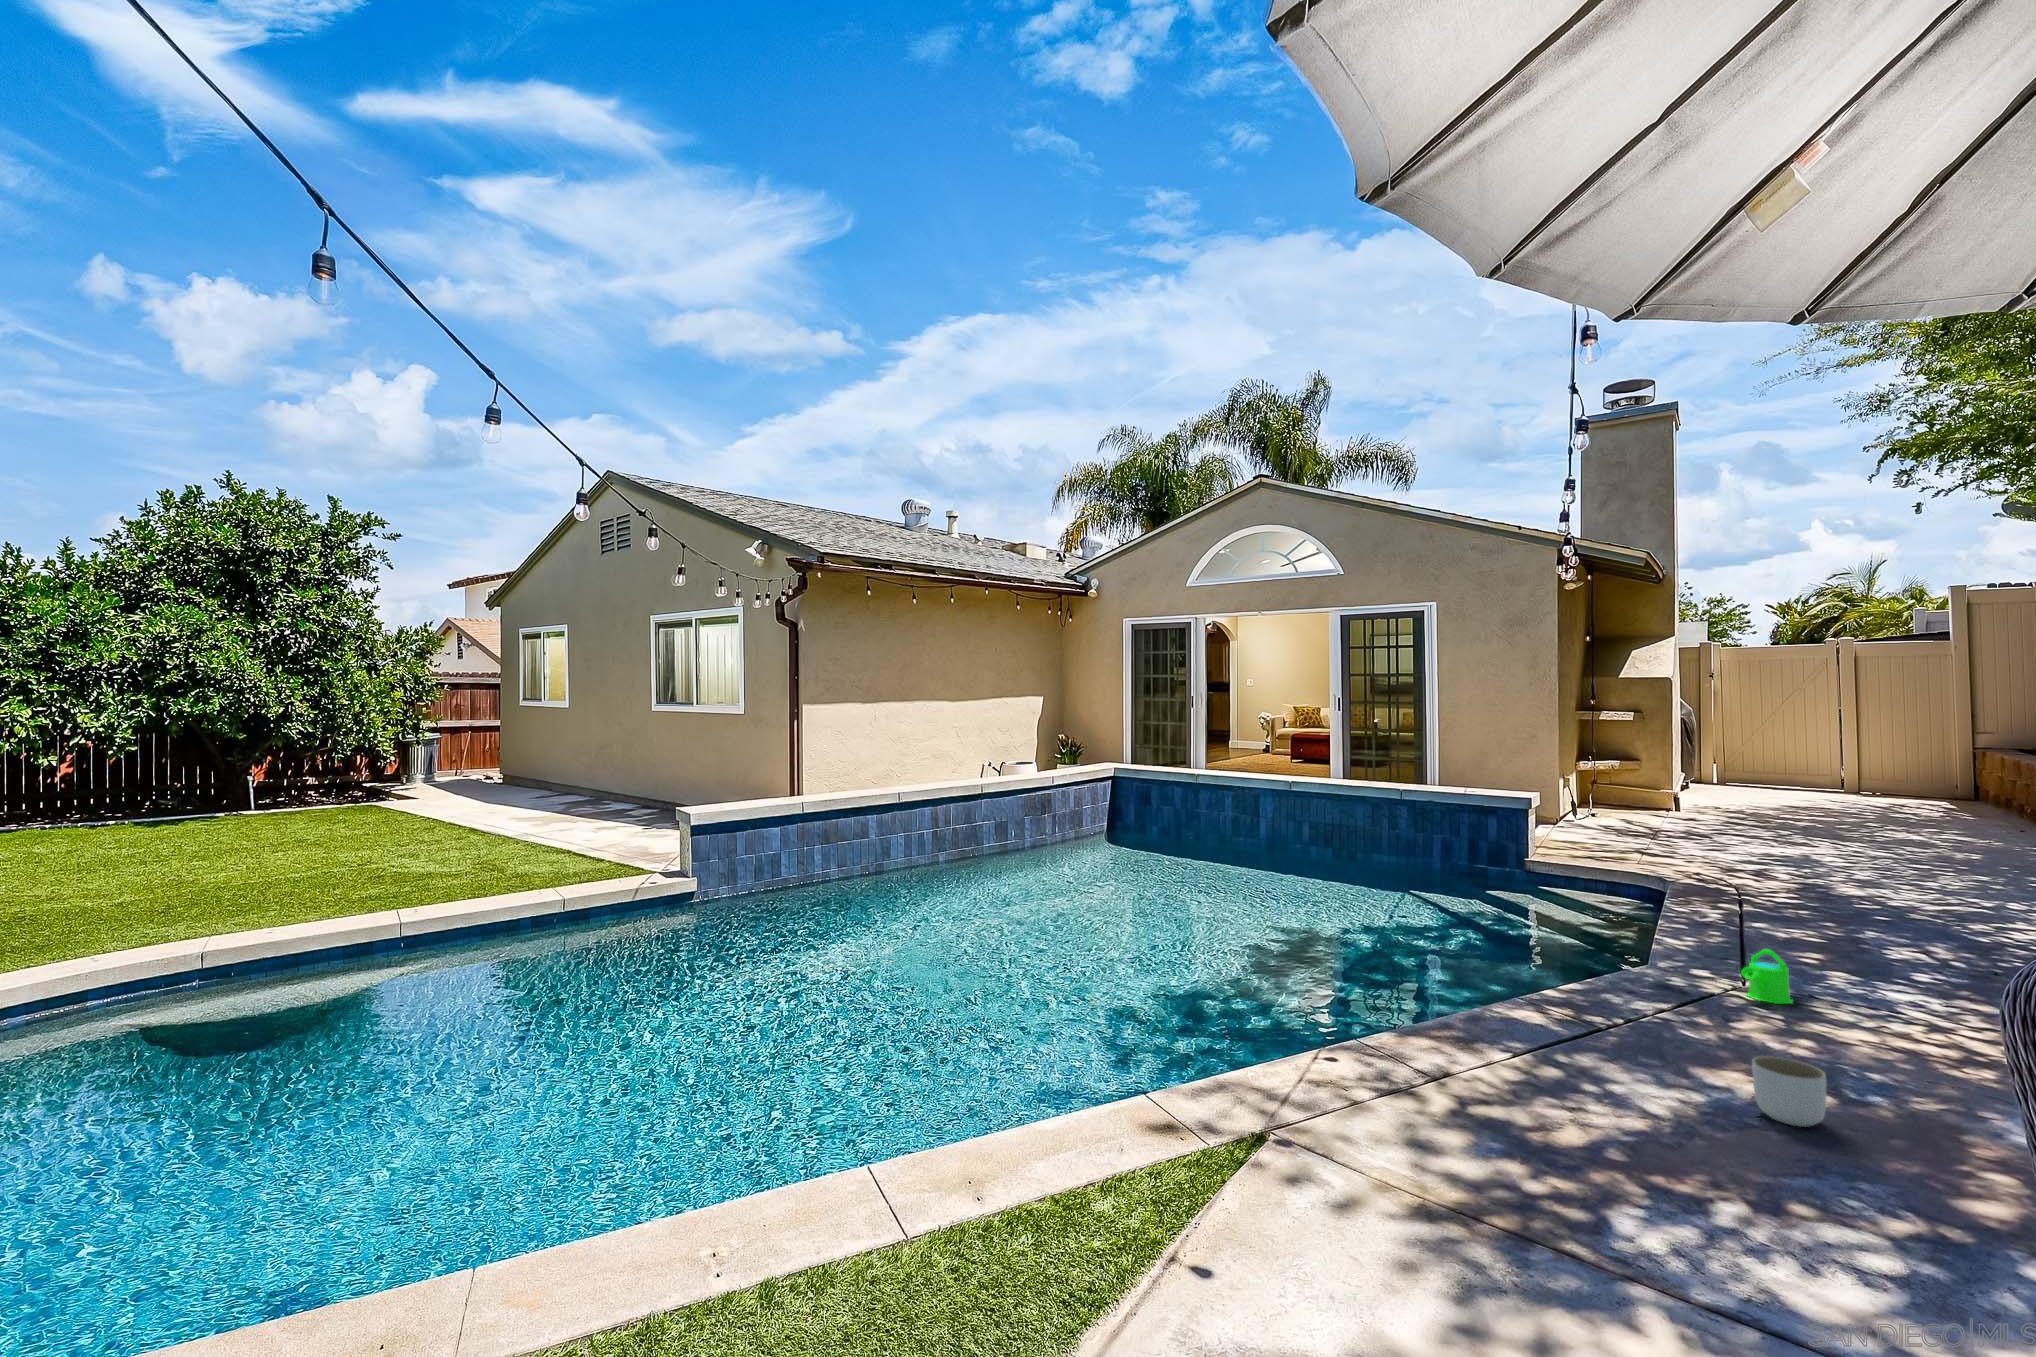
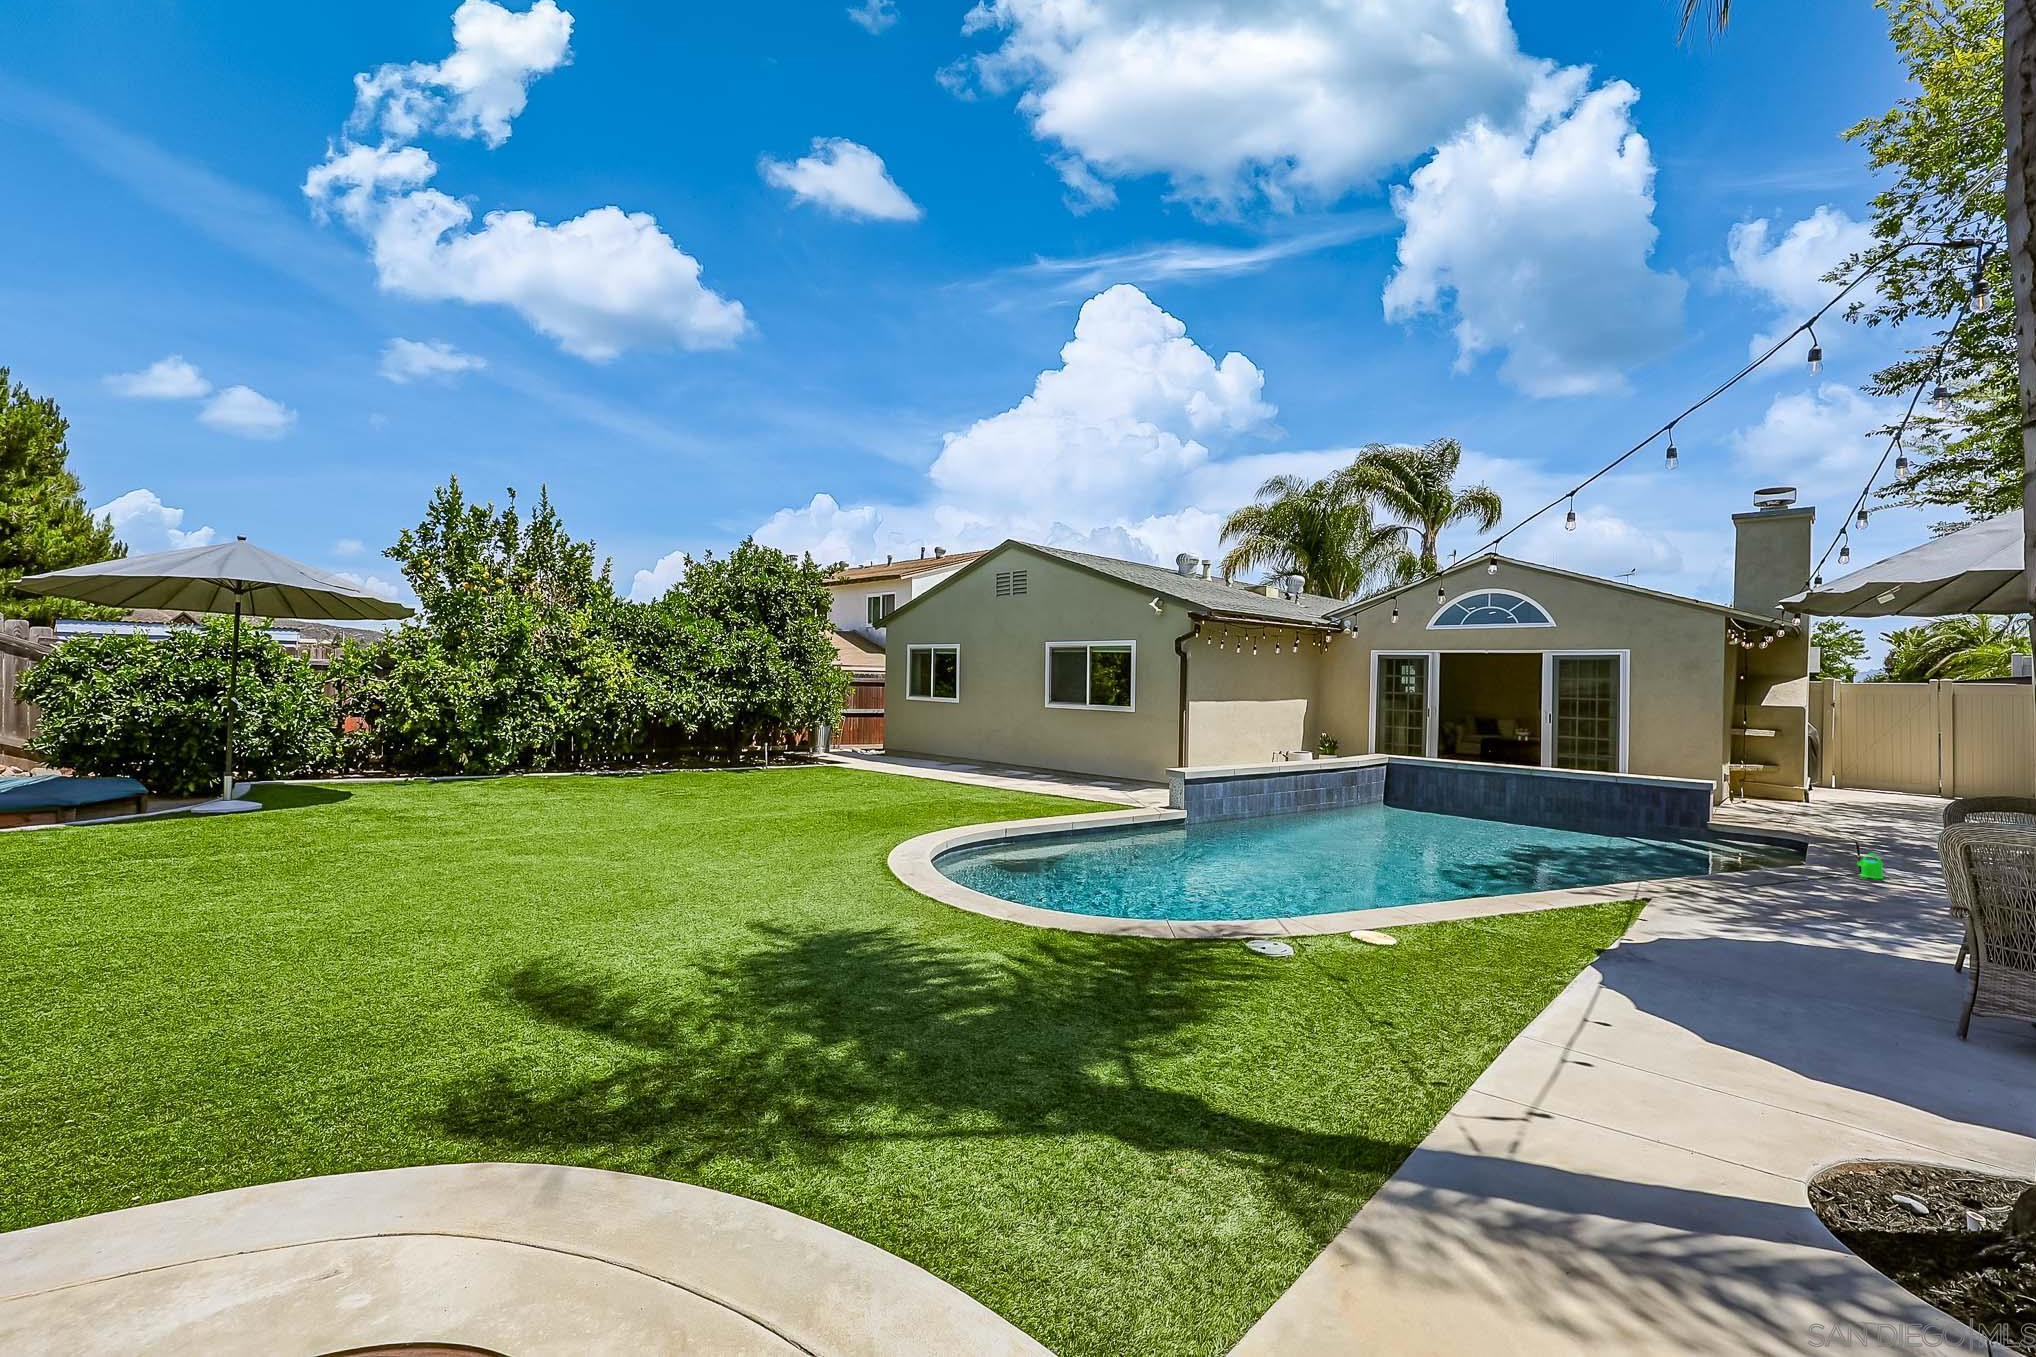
planter: present [1752,1056,1826,1127] -> none [1863,880,1895,905]

